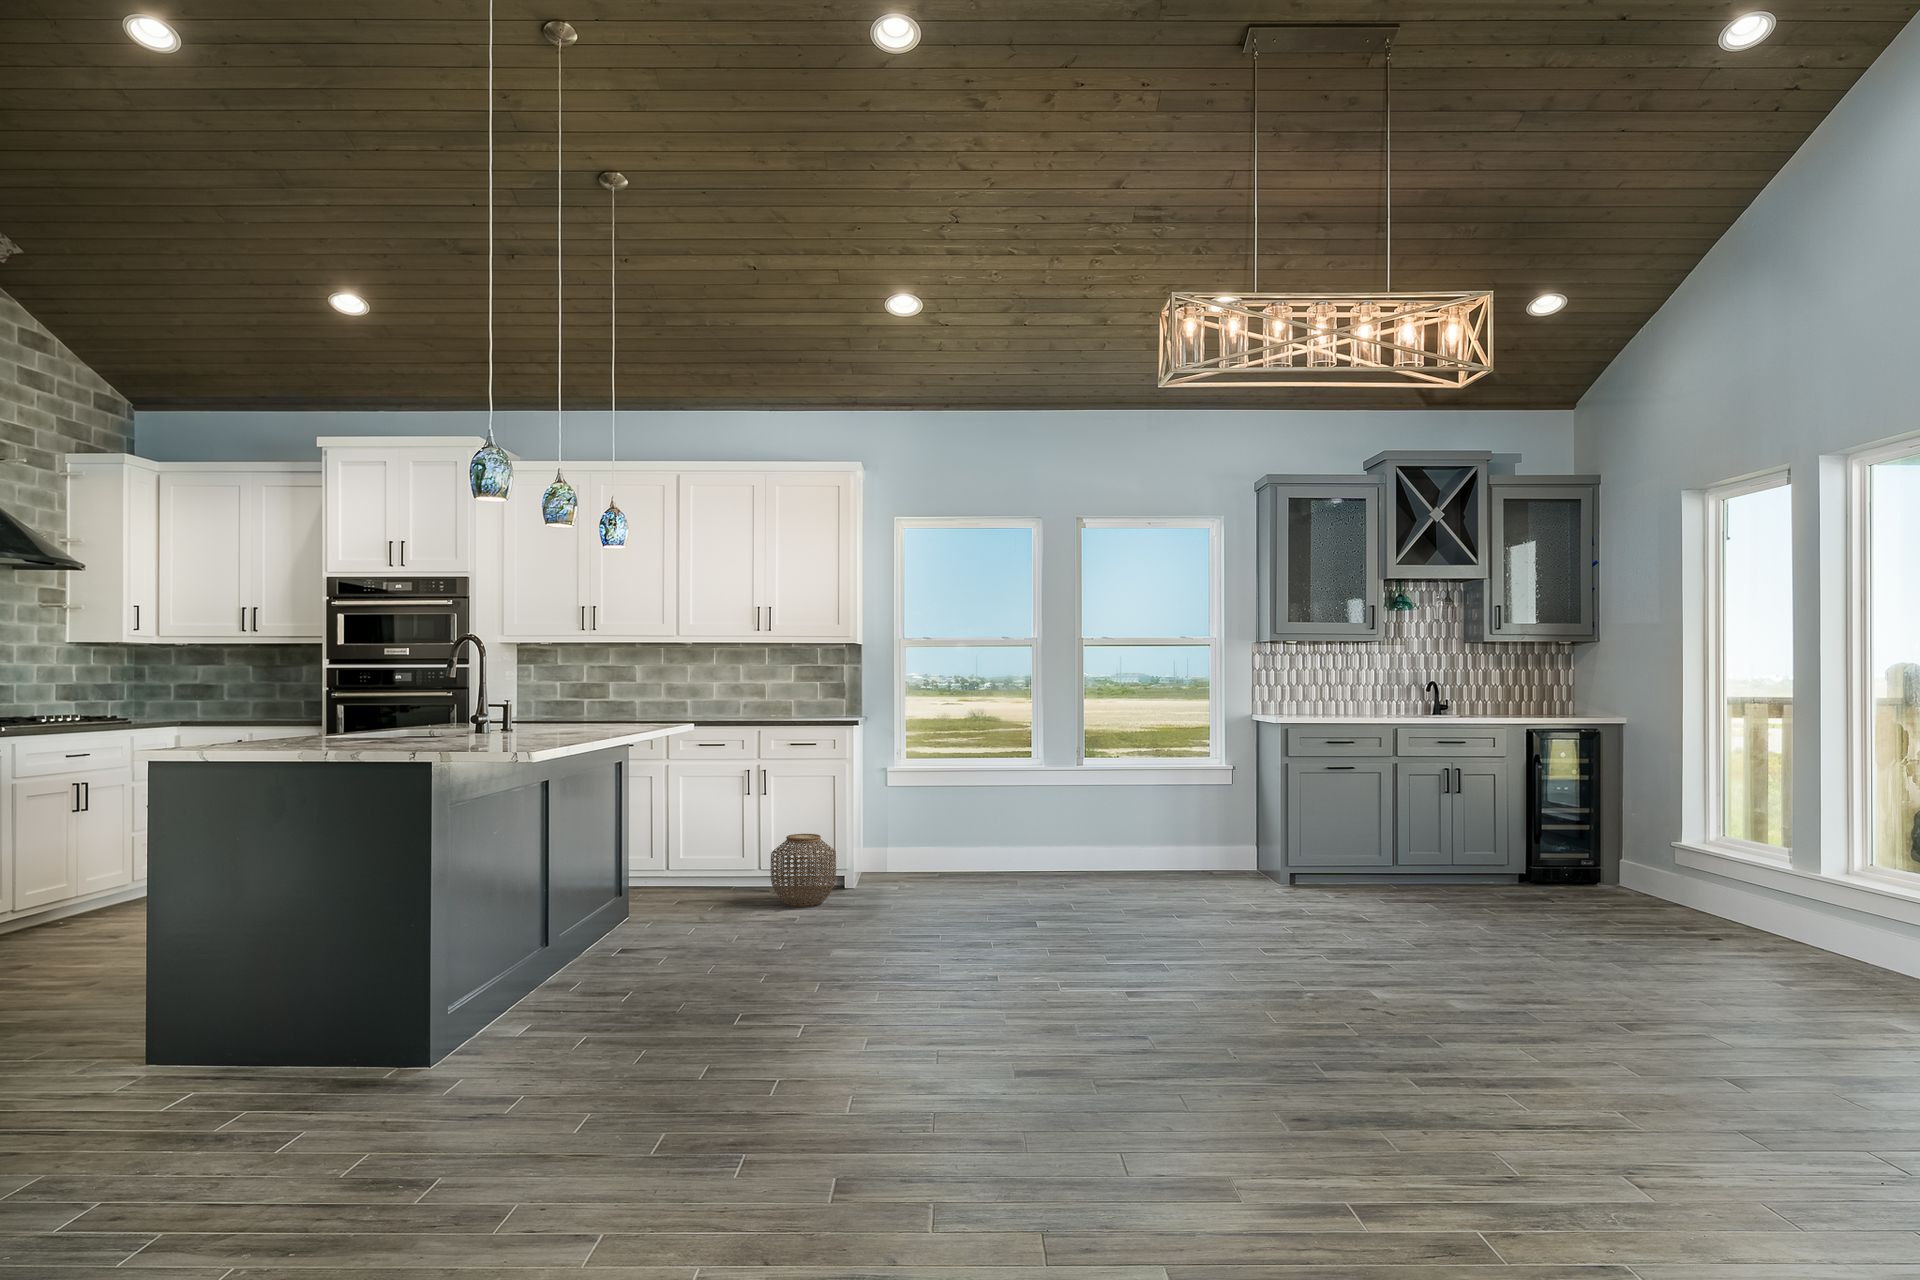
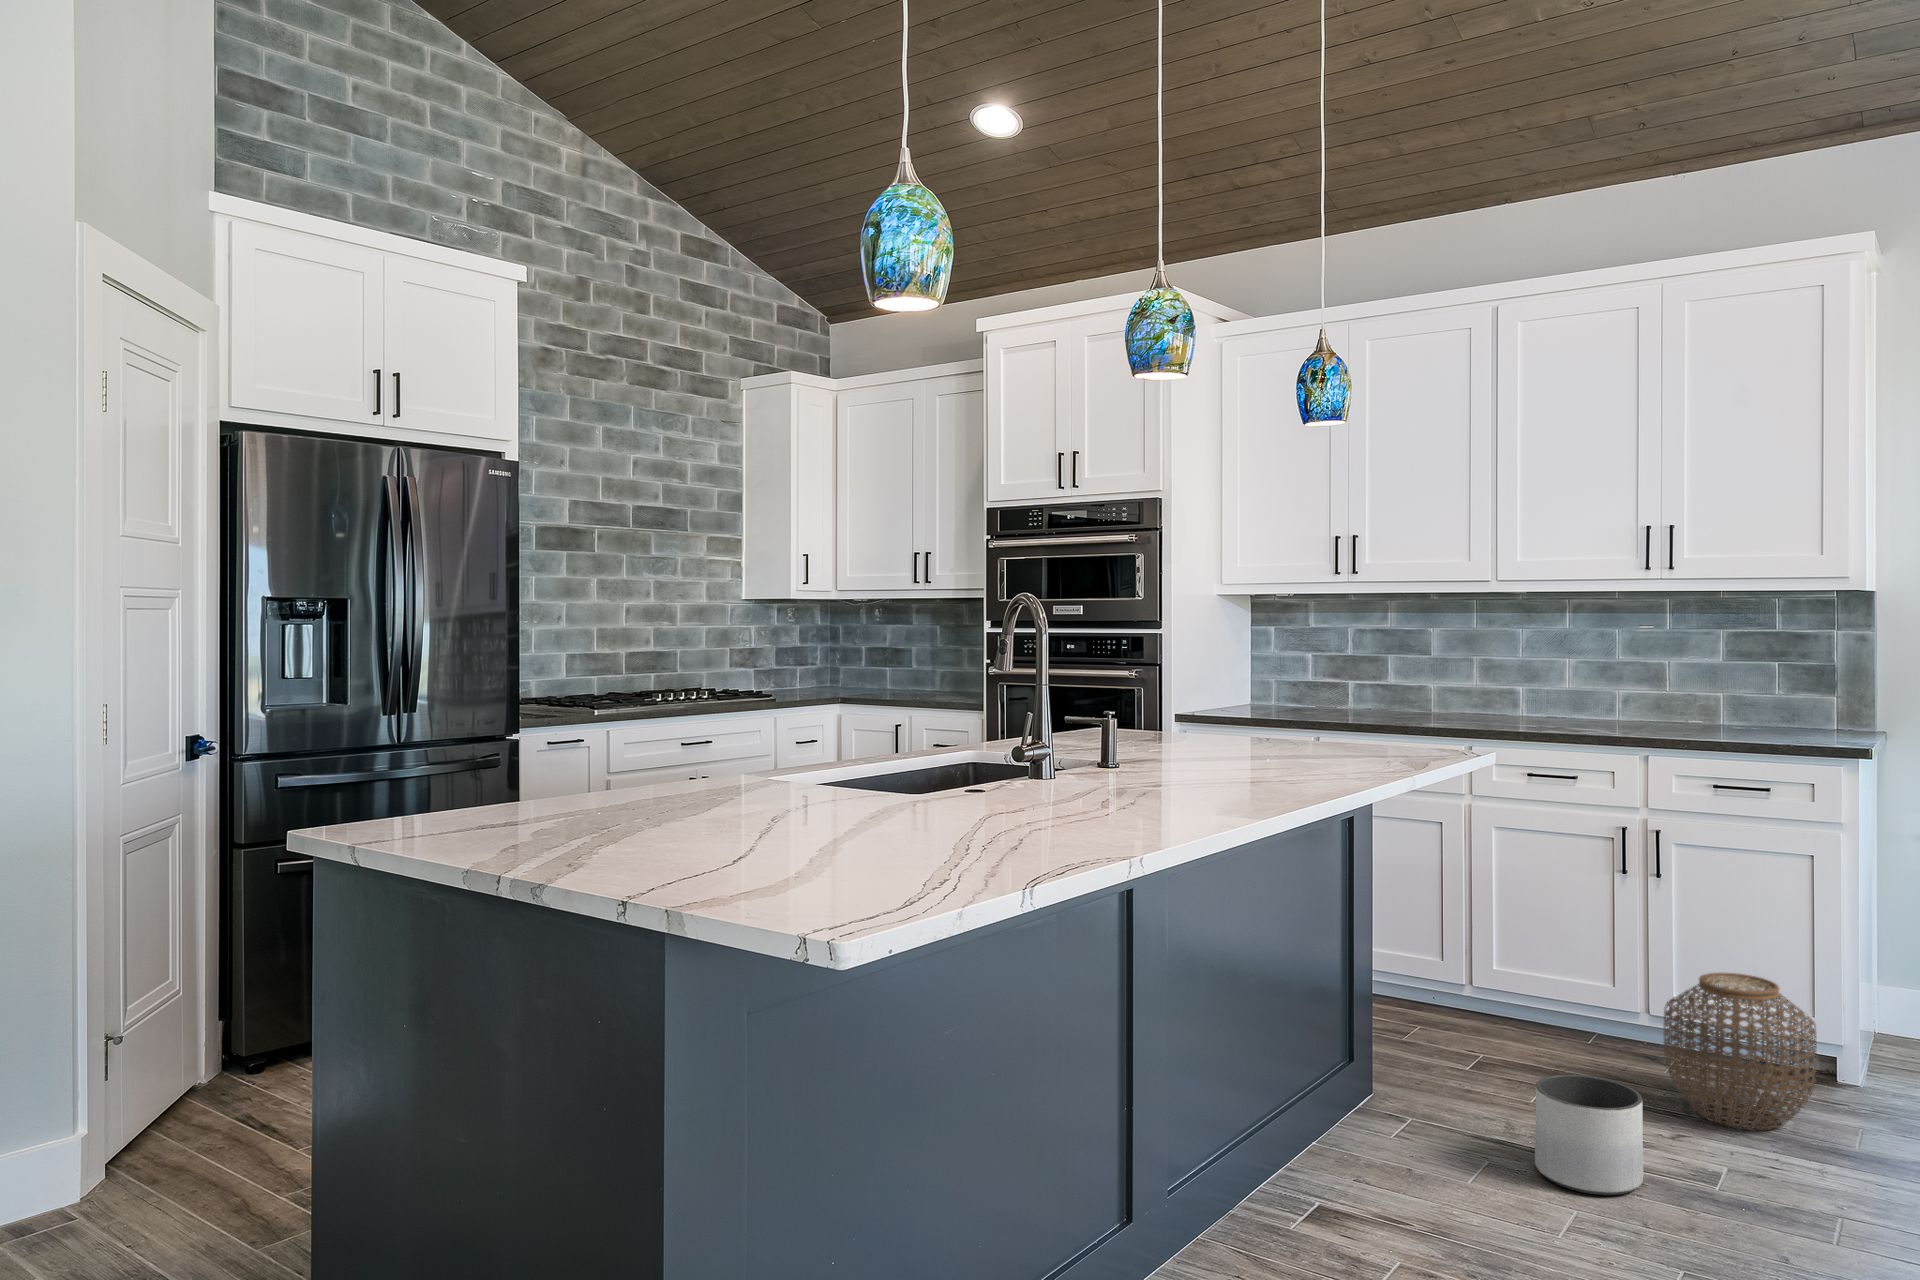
planter: none [717,882,766,933] -> present [1535,1075,1643,1195]

